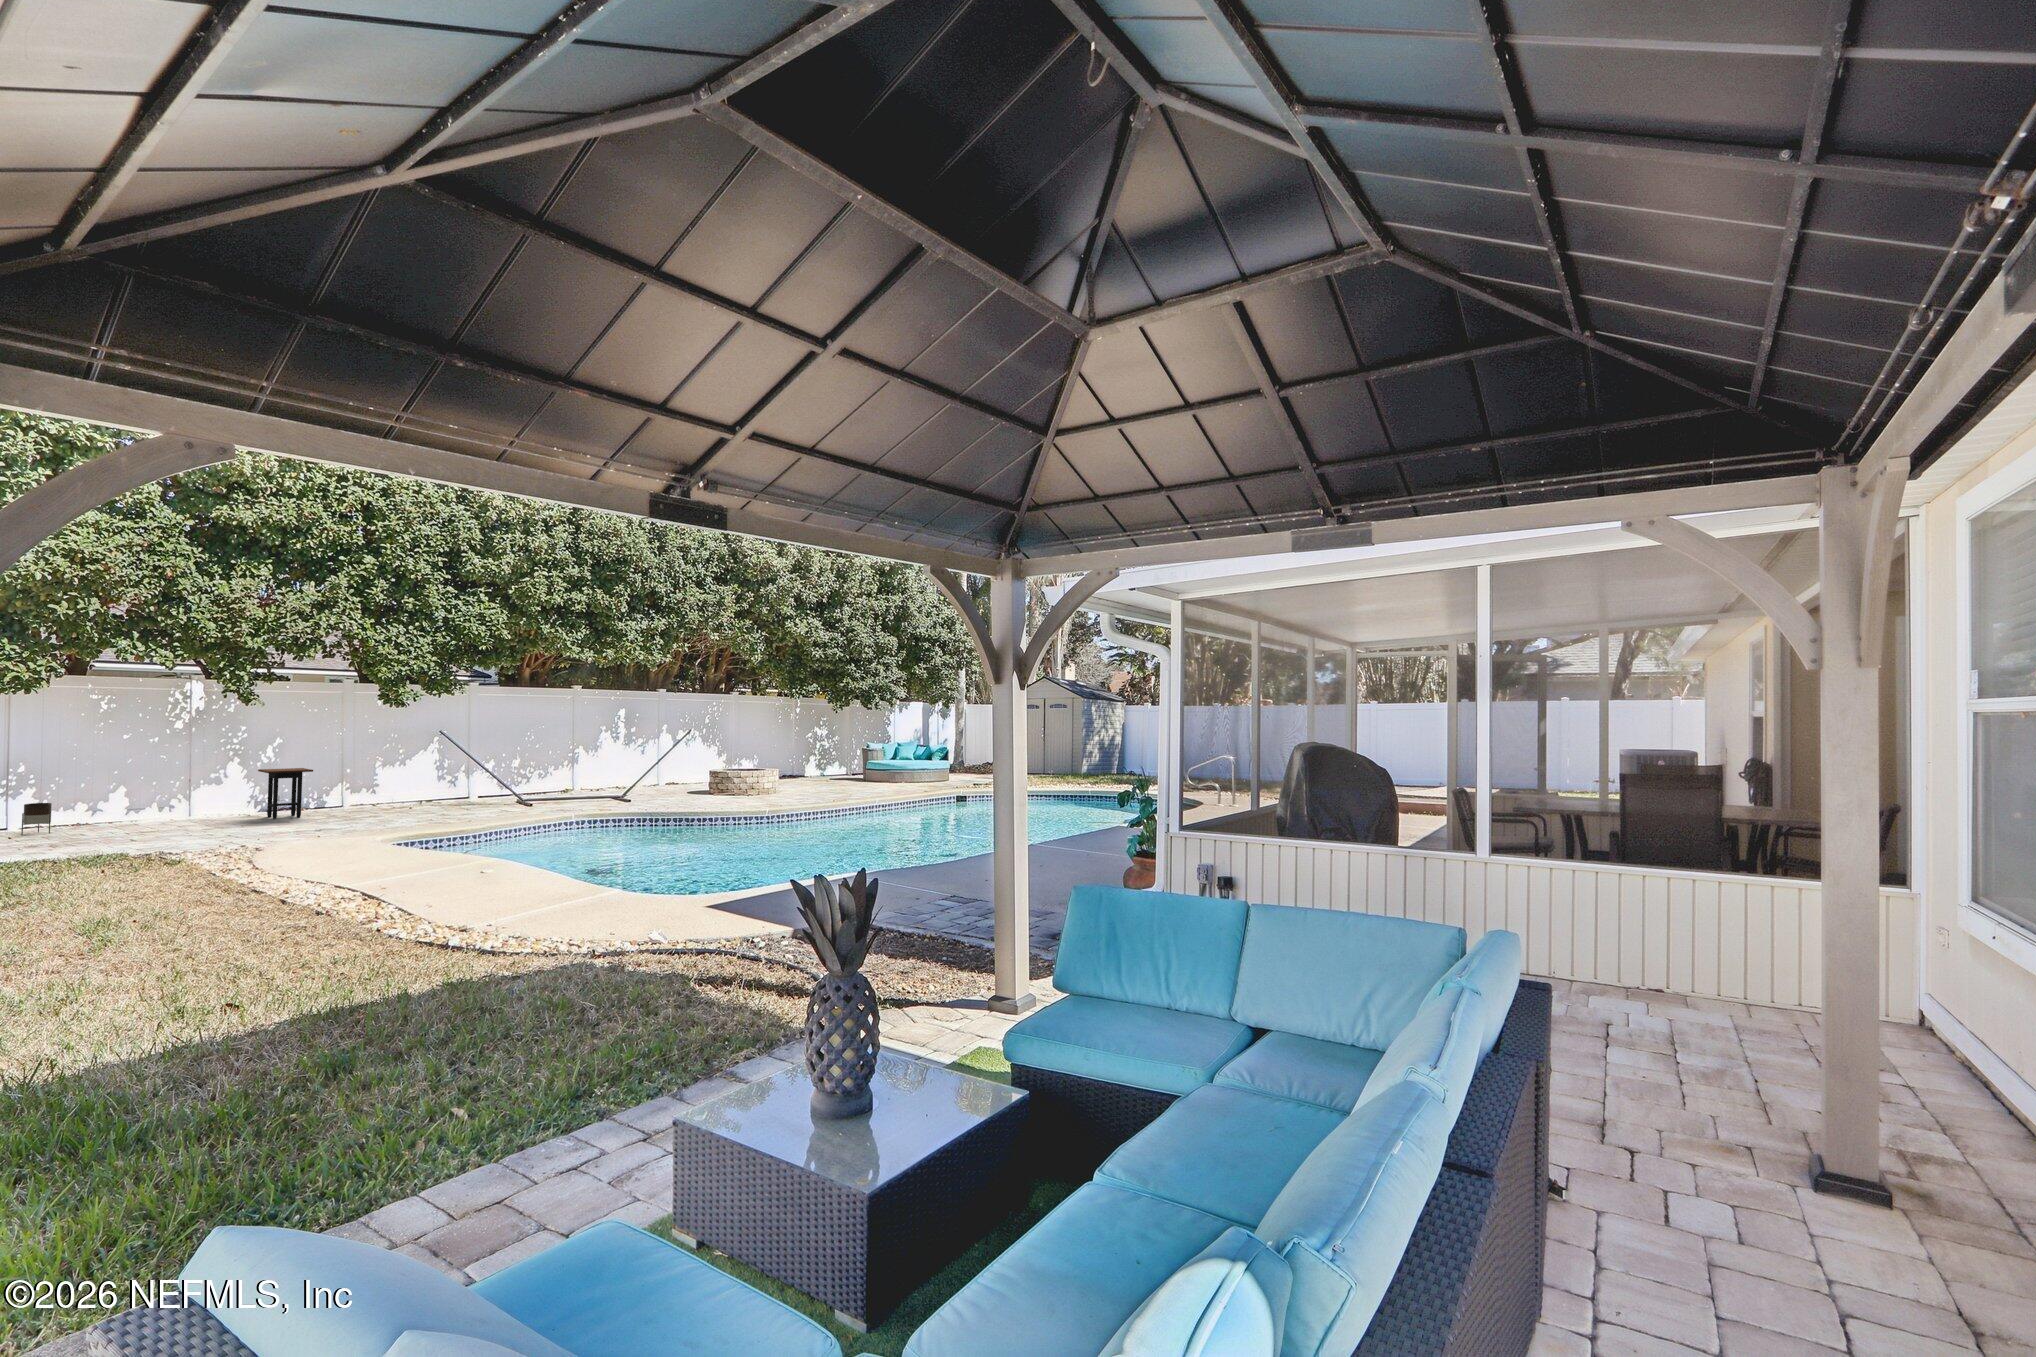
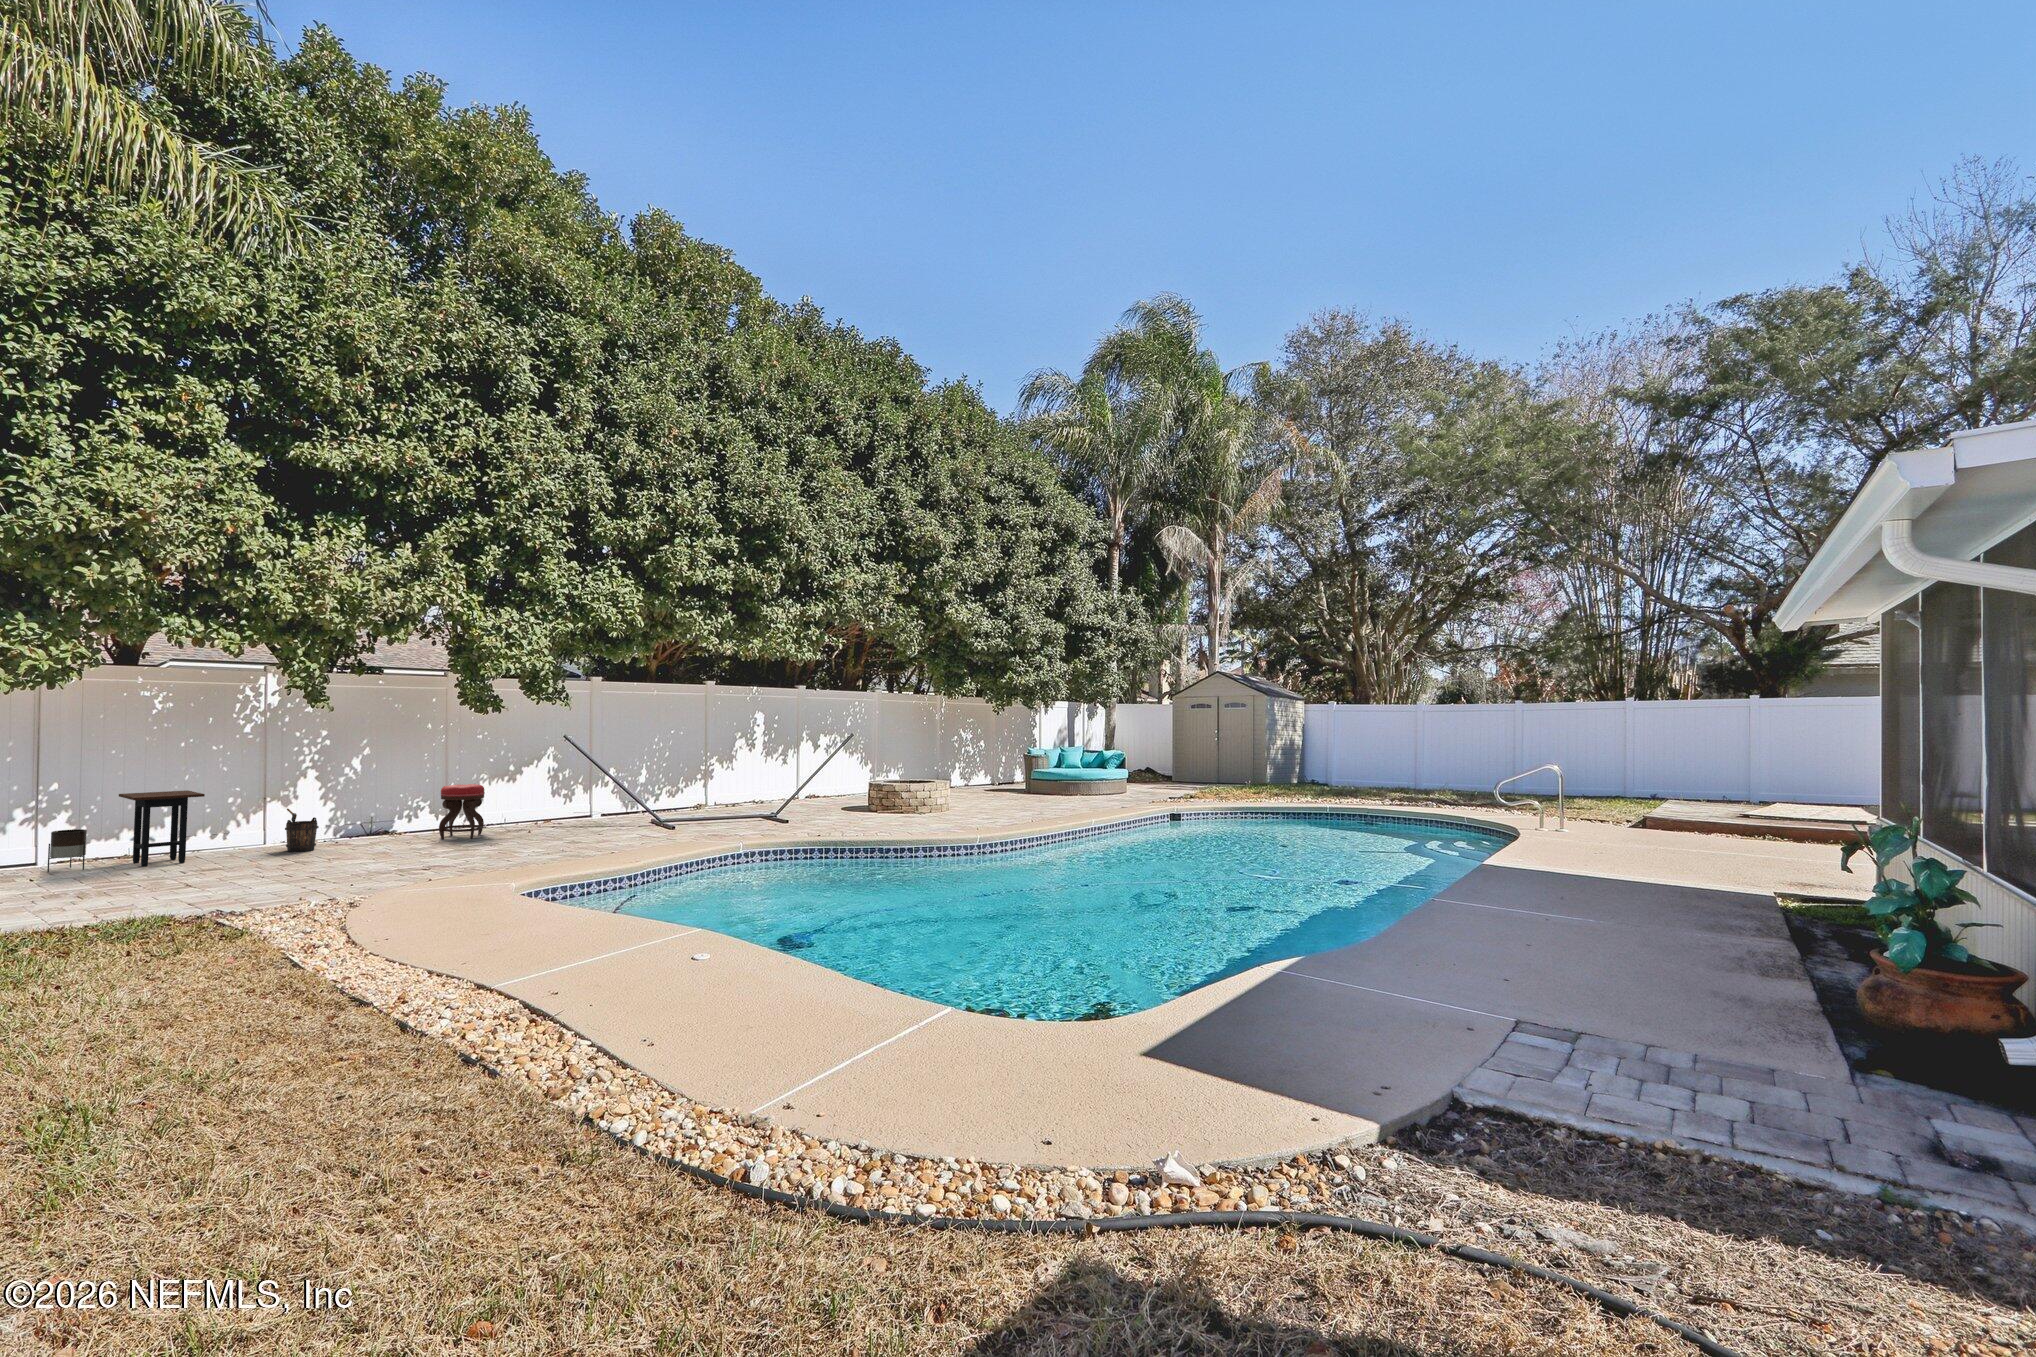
side table: present [258,768,313,819] -> present [119,790,205,867]
stool: none [336,771,375,814] -> present [439,784,485,839]
bucket: none [209,789,236,823] -> present [285,809,319,852]

